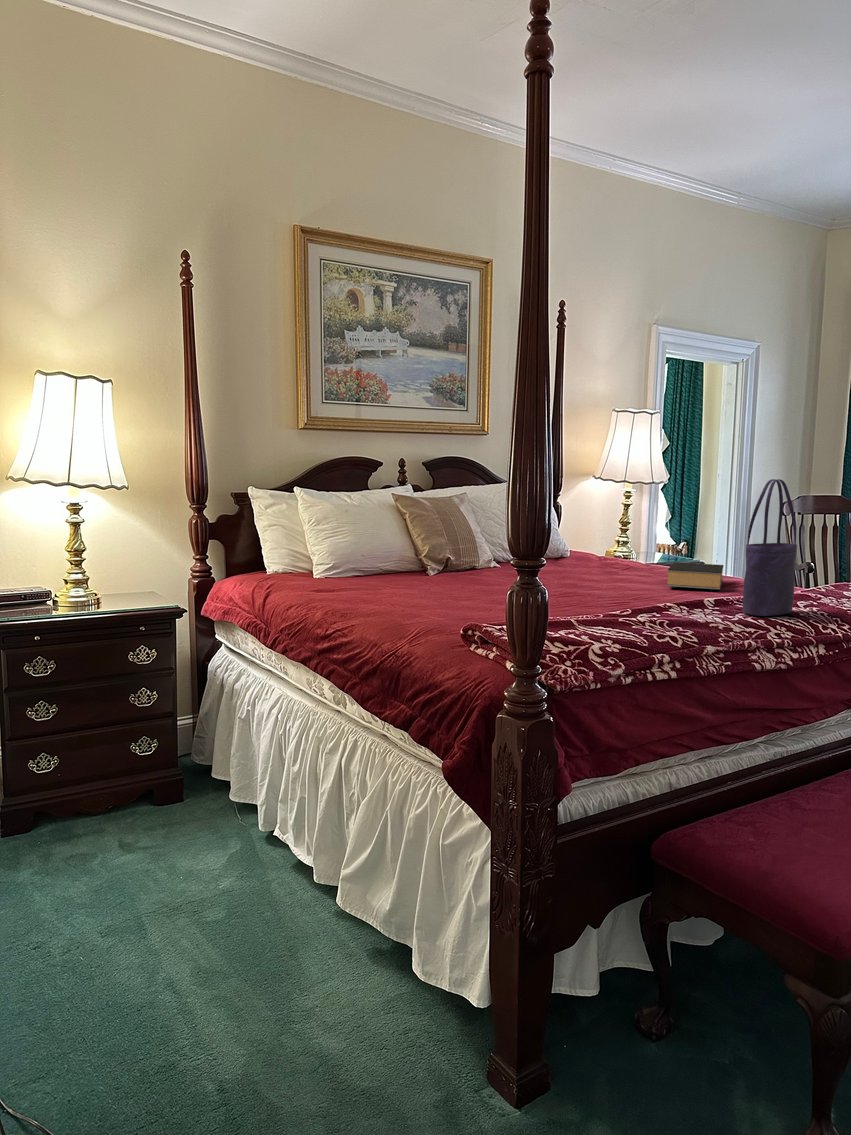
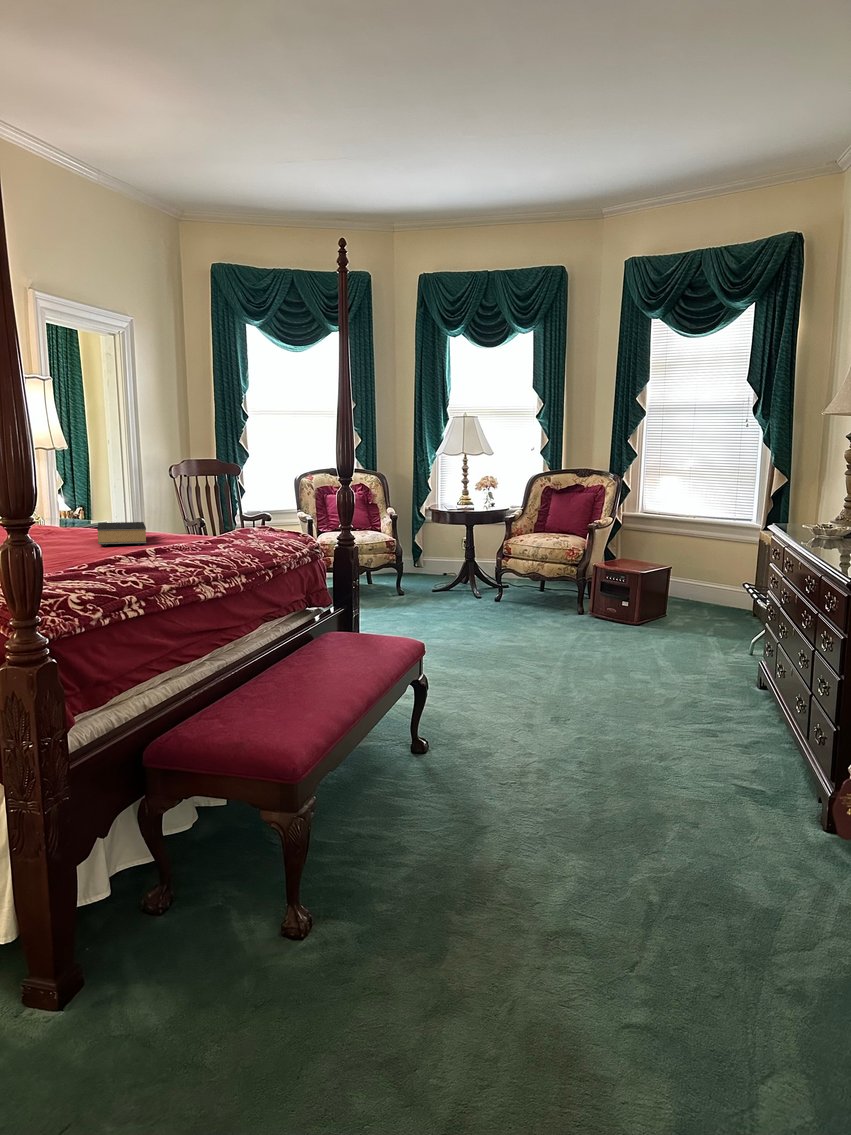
tote bag: present [743,479,797,616] -> none [178,446,216,558]

